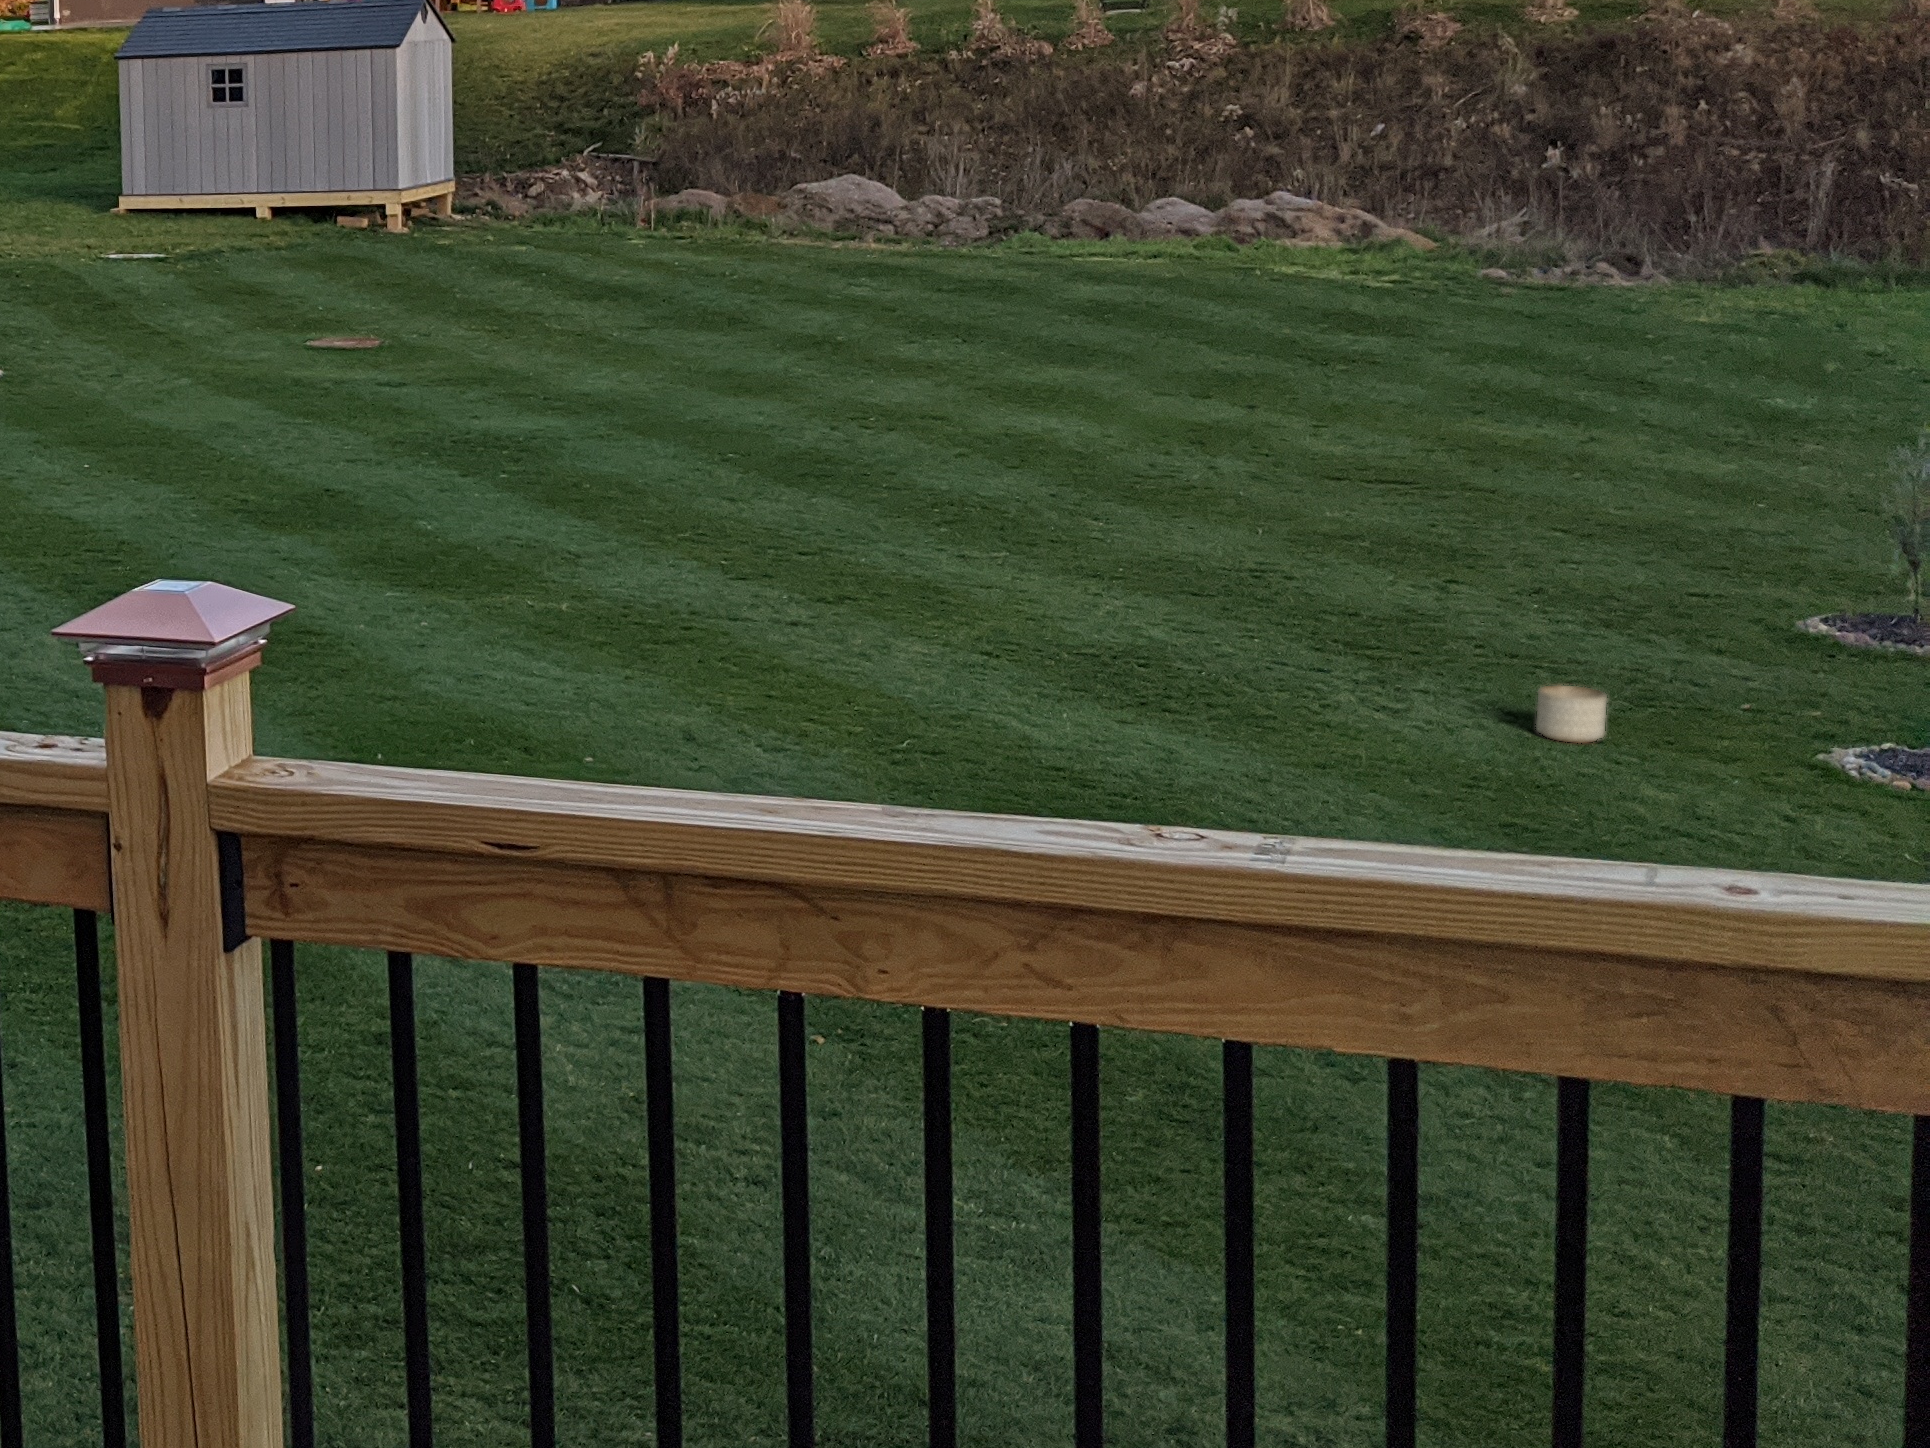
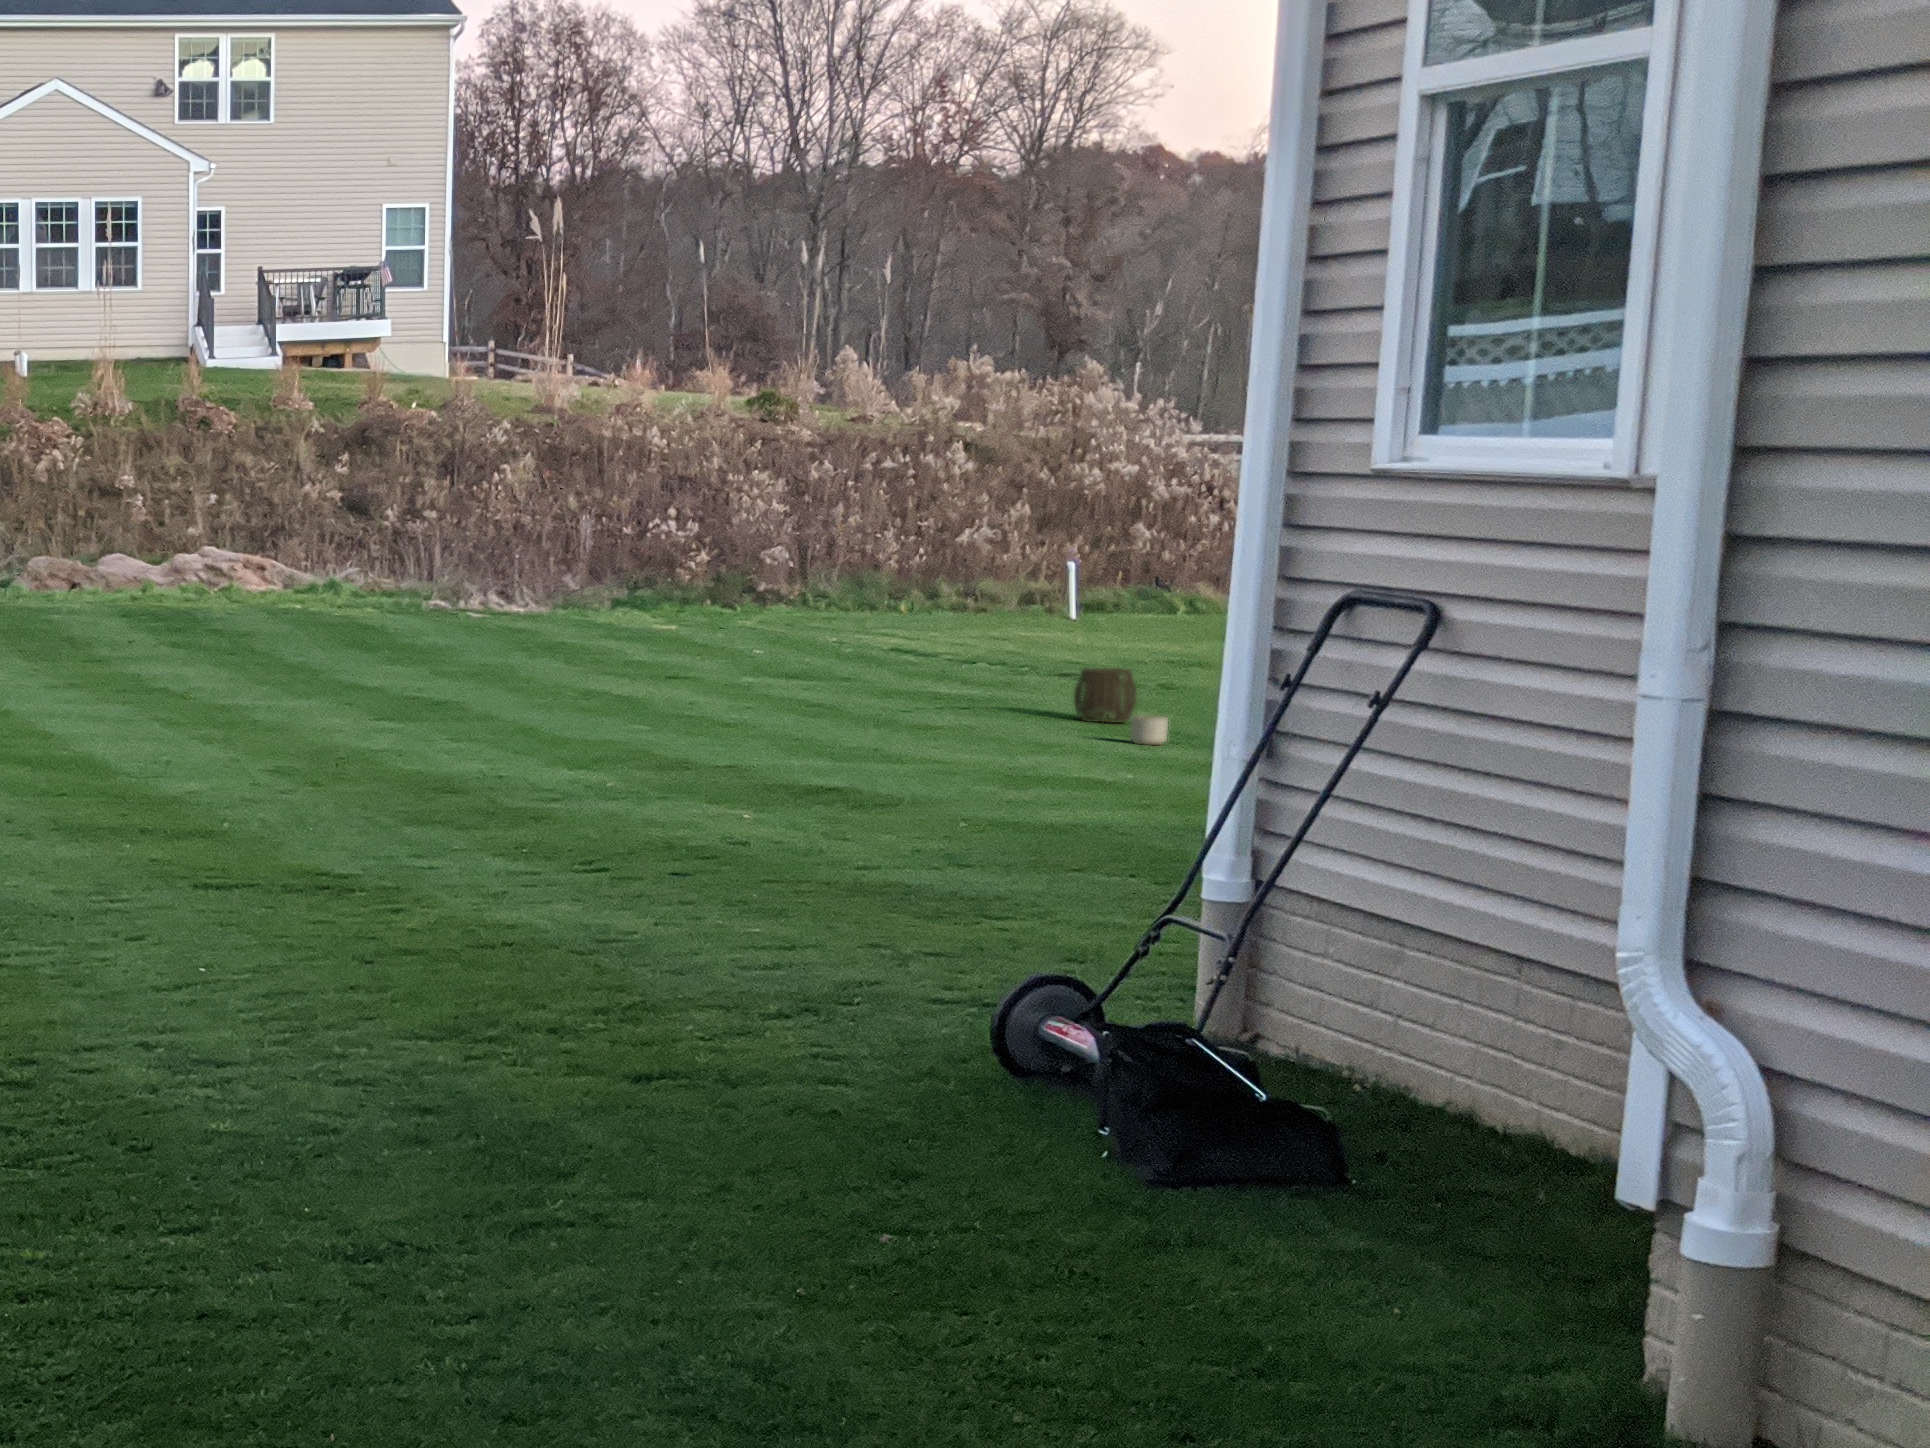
woven basket: none [1652,556,1769,654] -> present [1074,668,1137,723]

